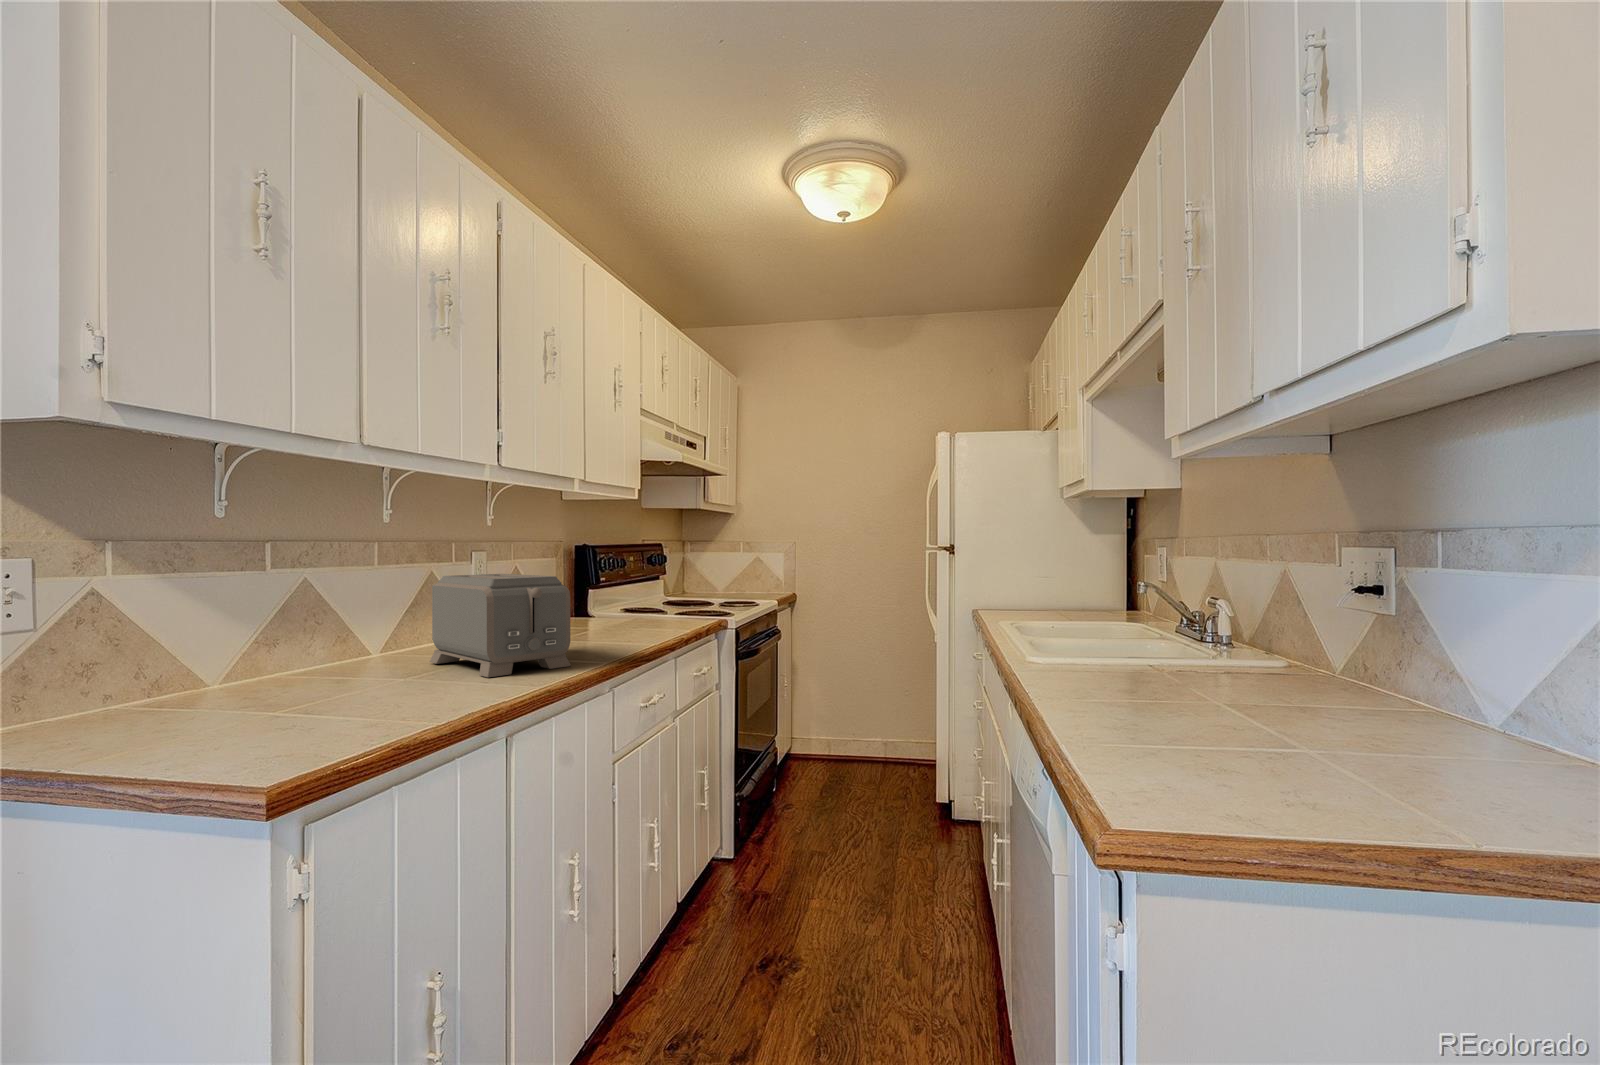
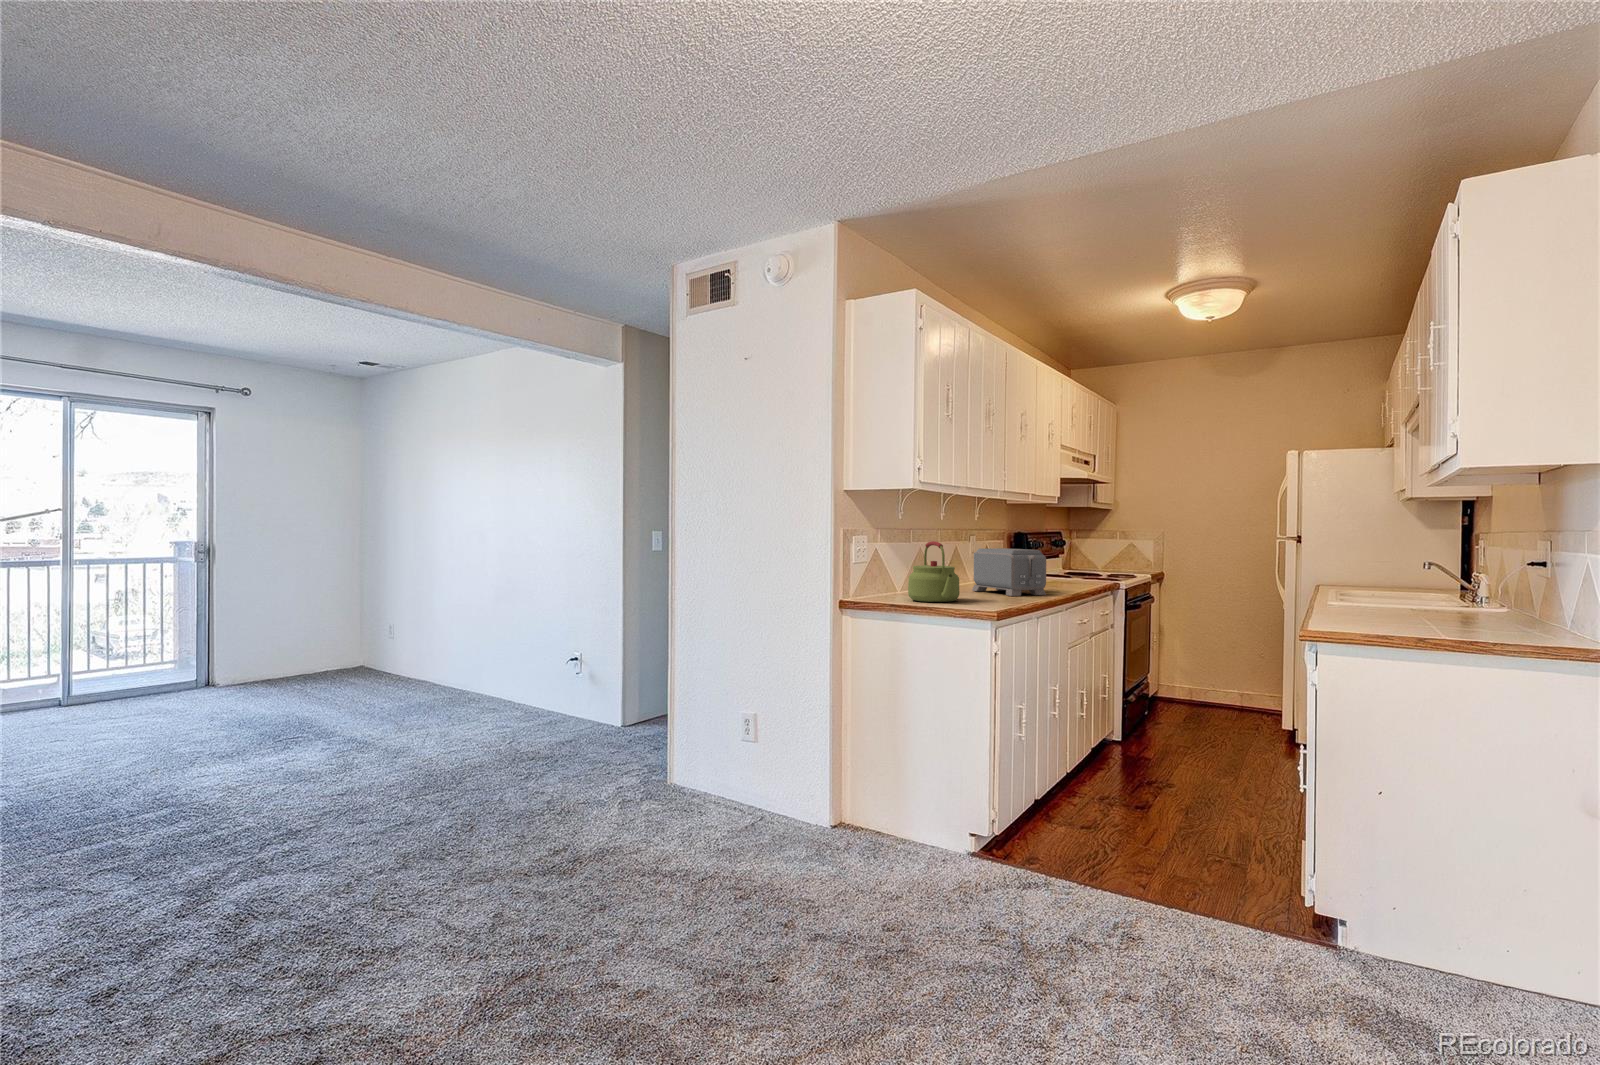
kettle: none [156,565,319,729] -> present [908,541,959,602]

